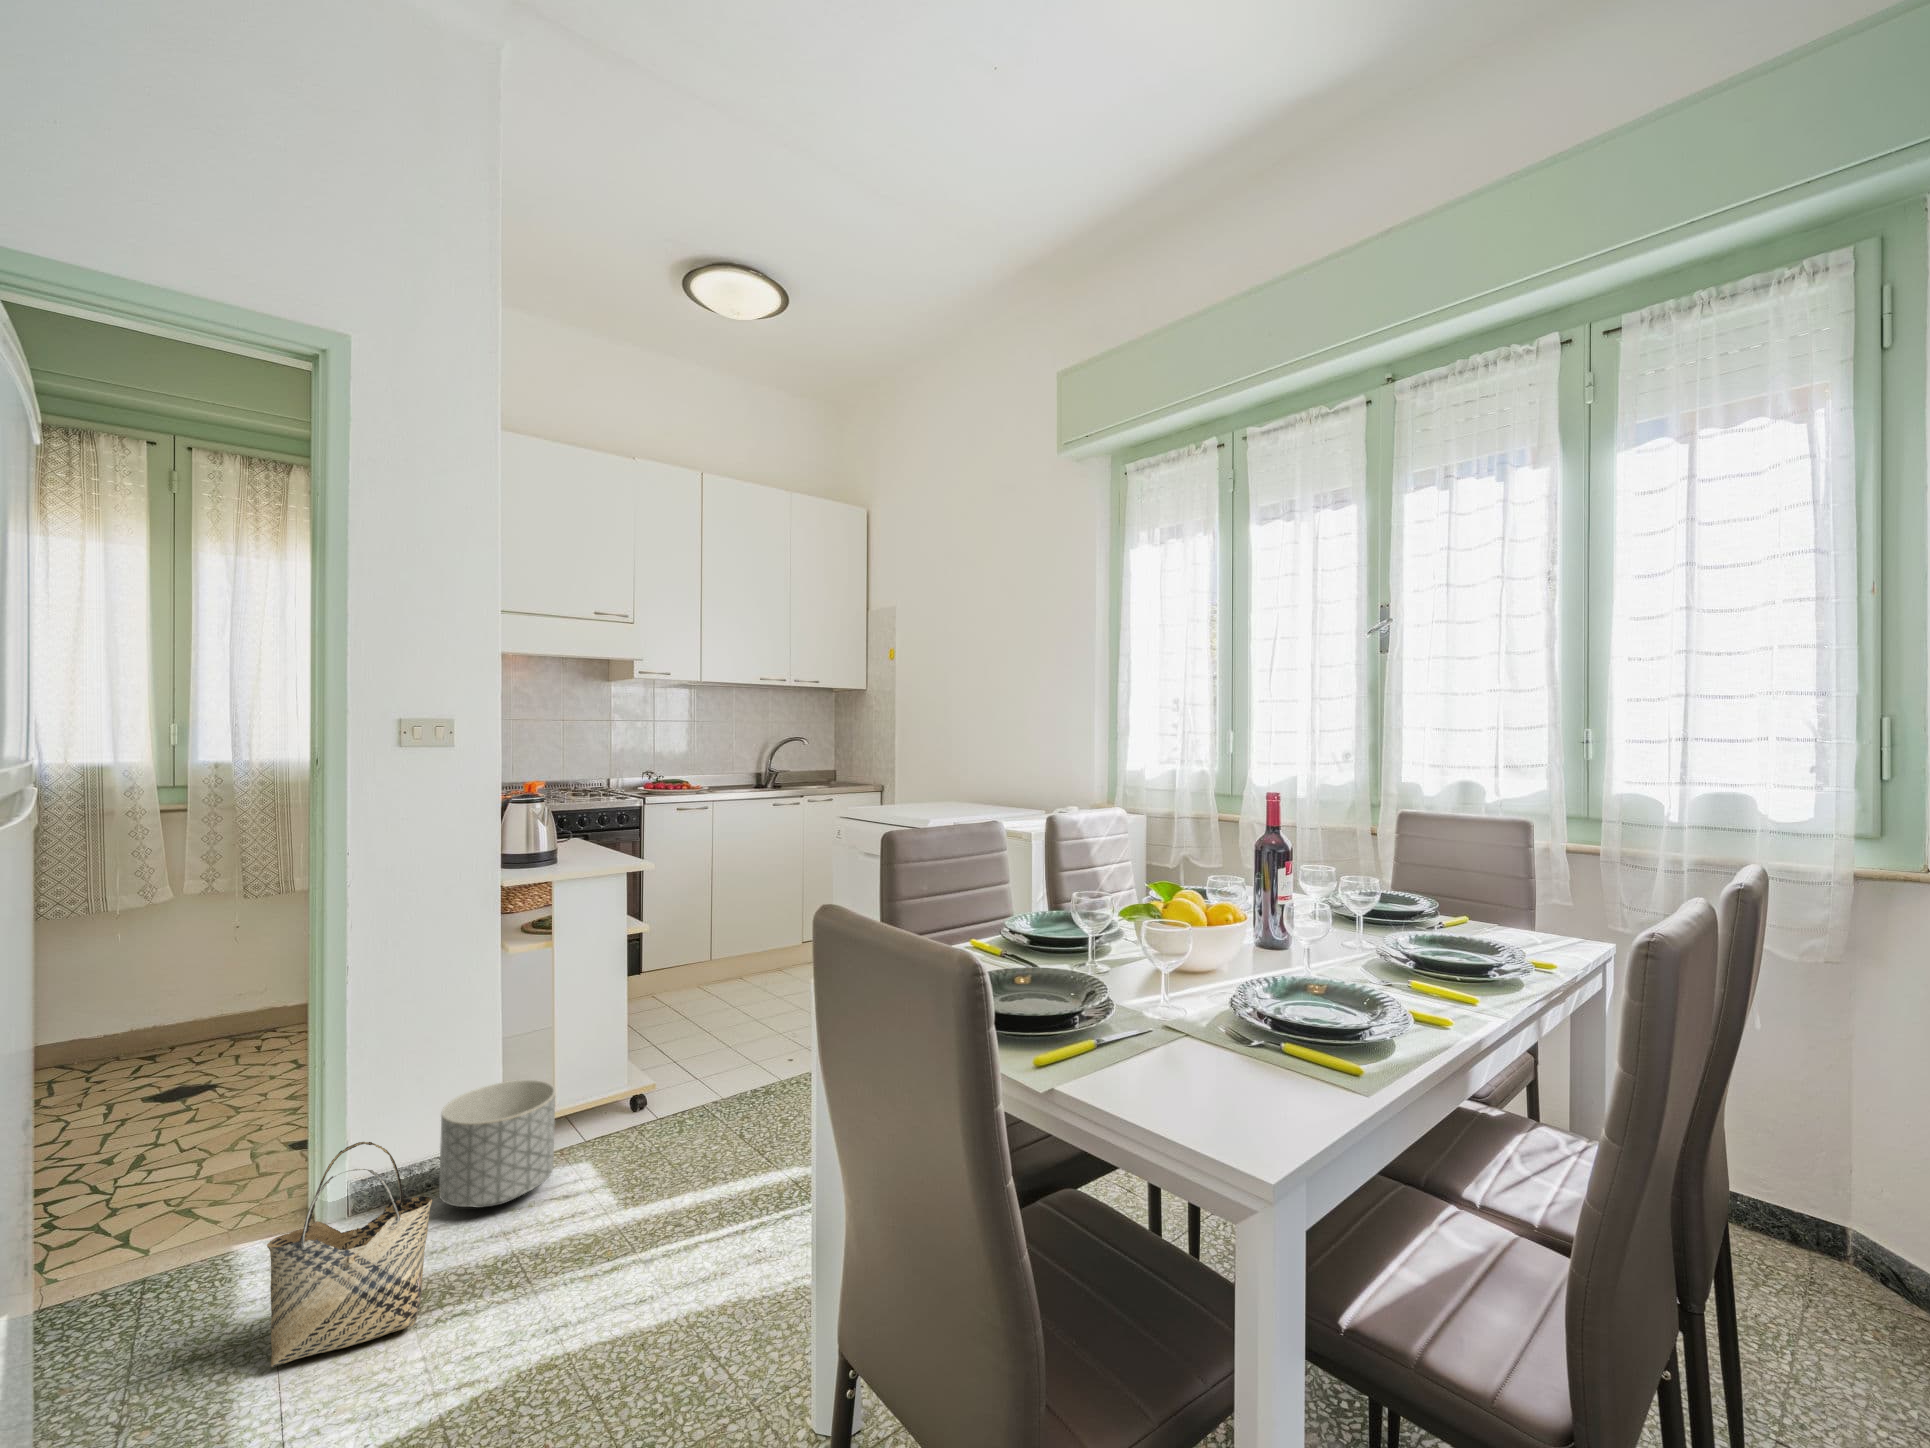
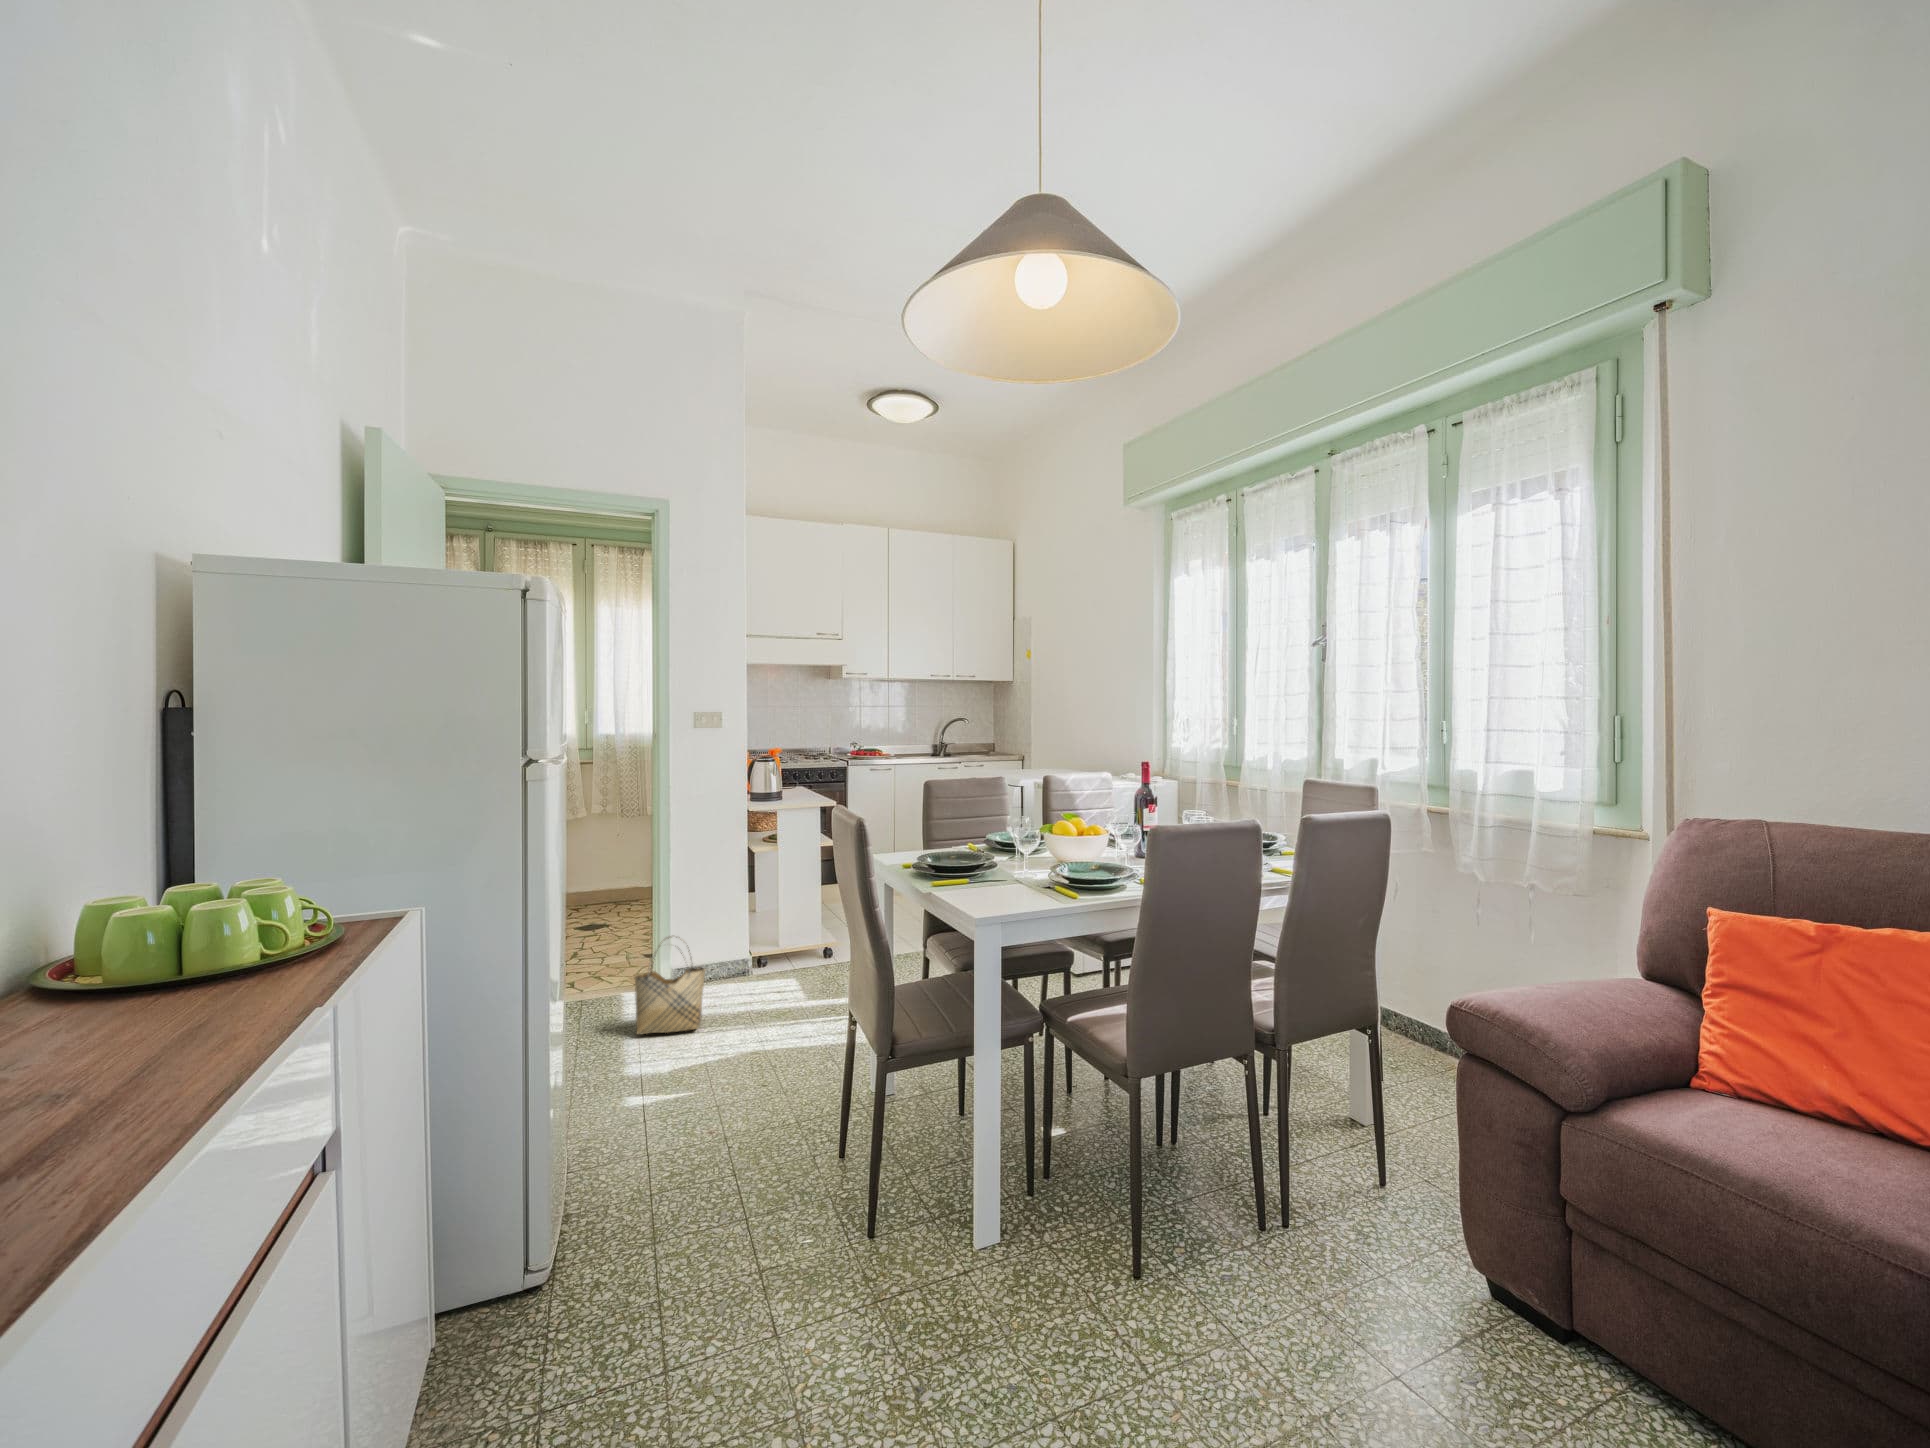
planter: present [439,1080,555,1208] -> none [715,925,774,990]

